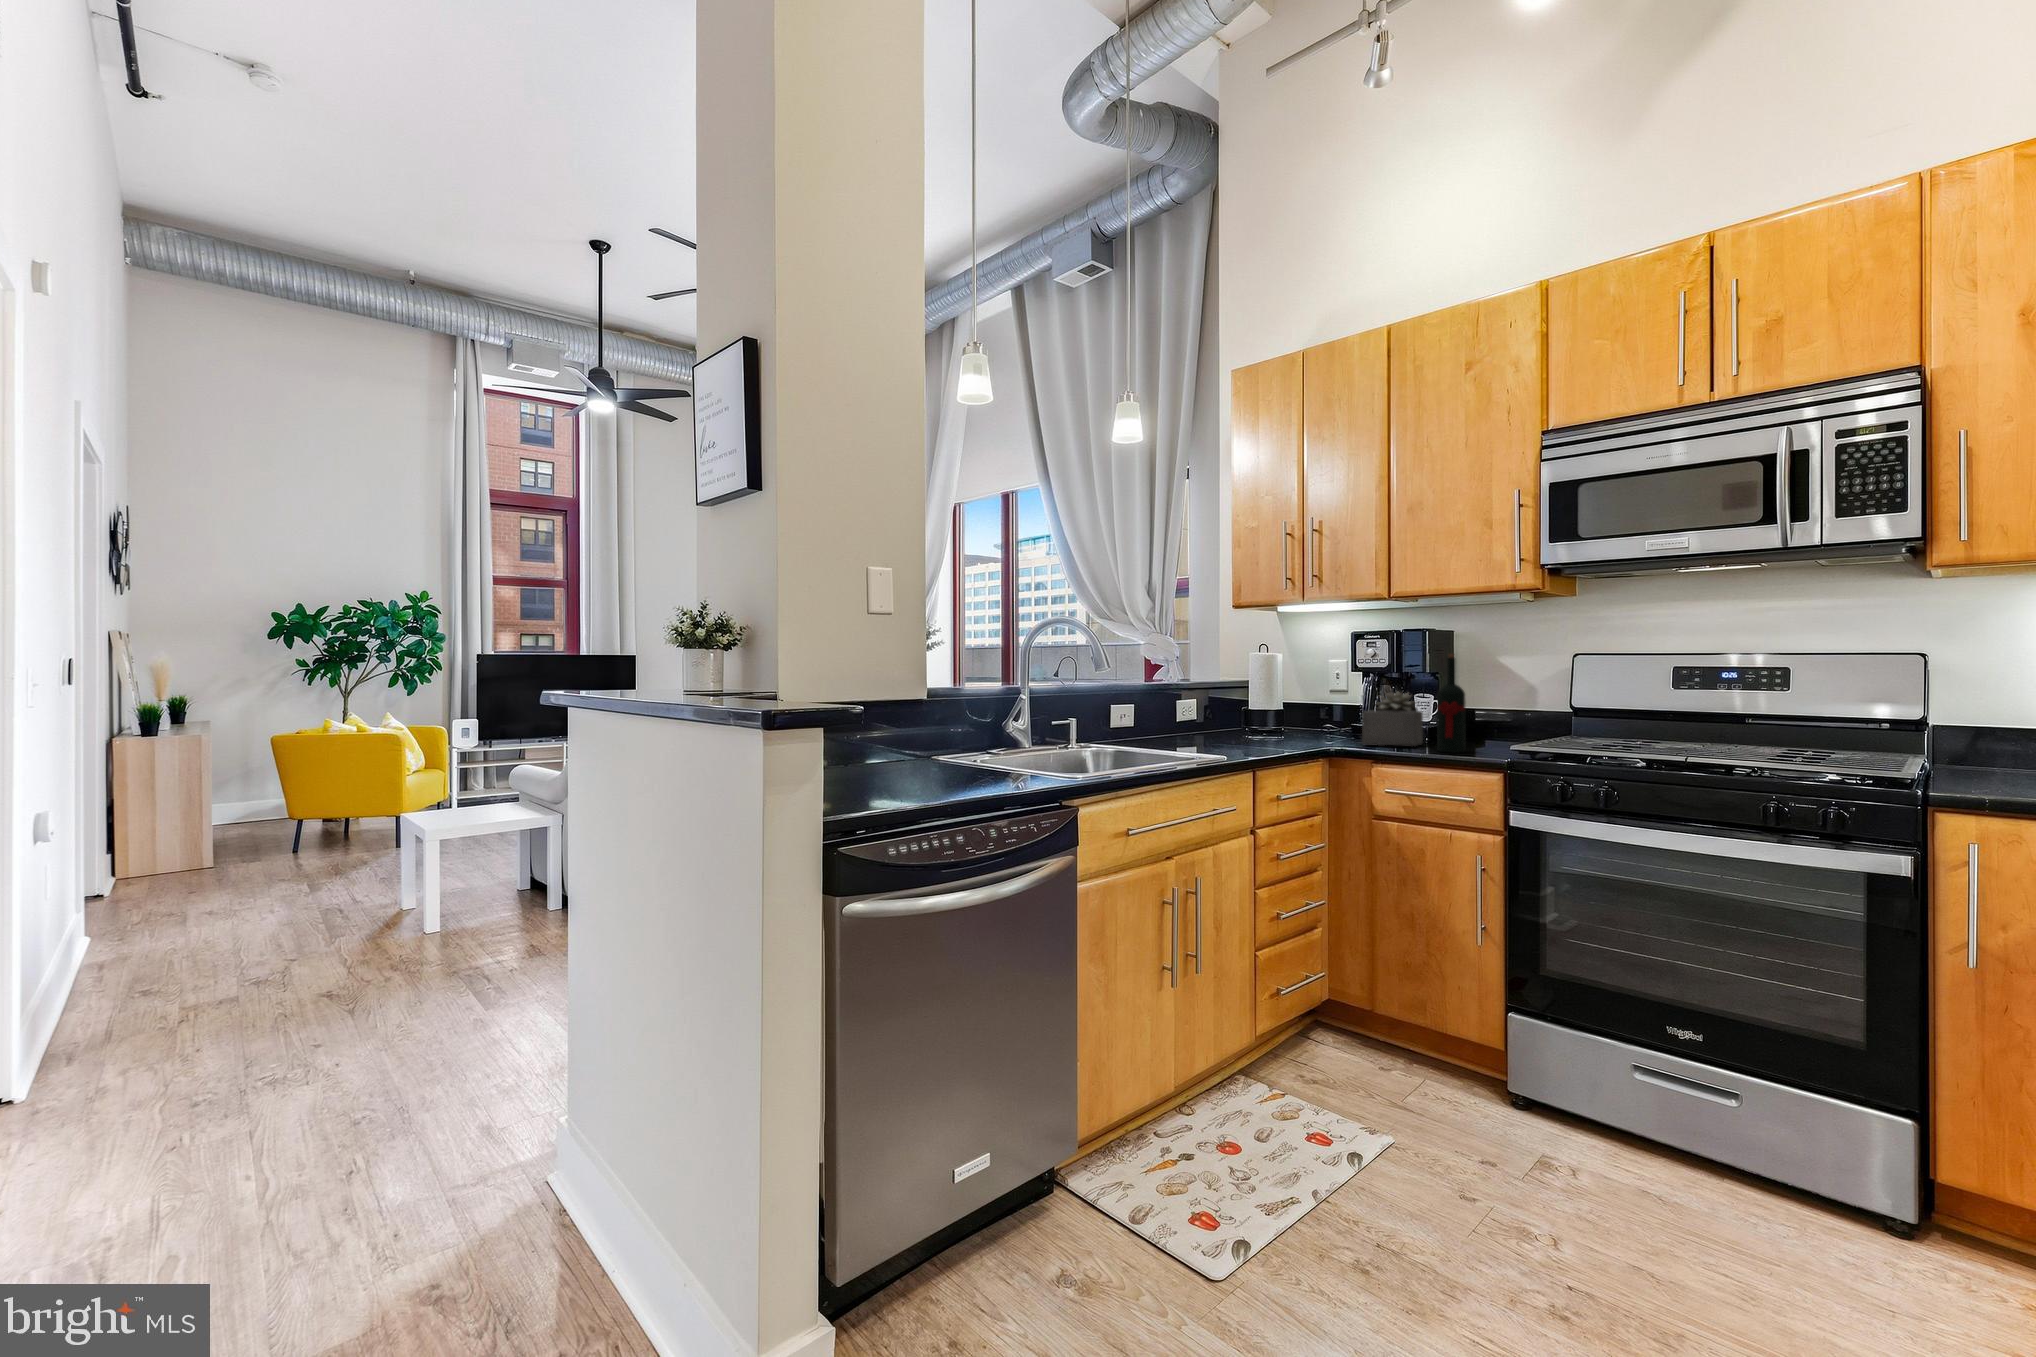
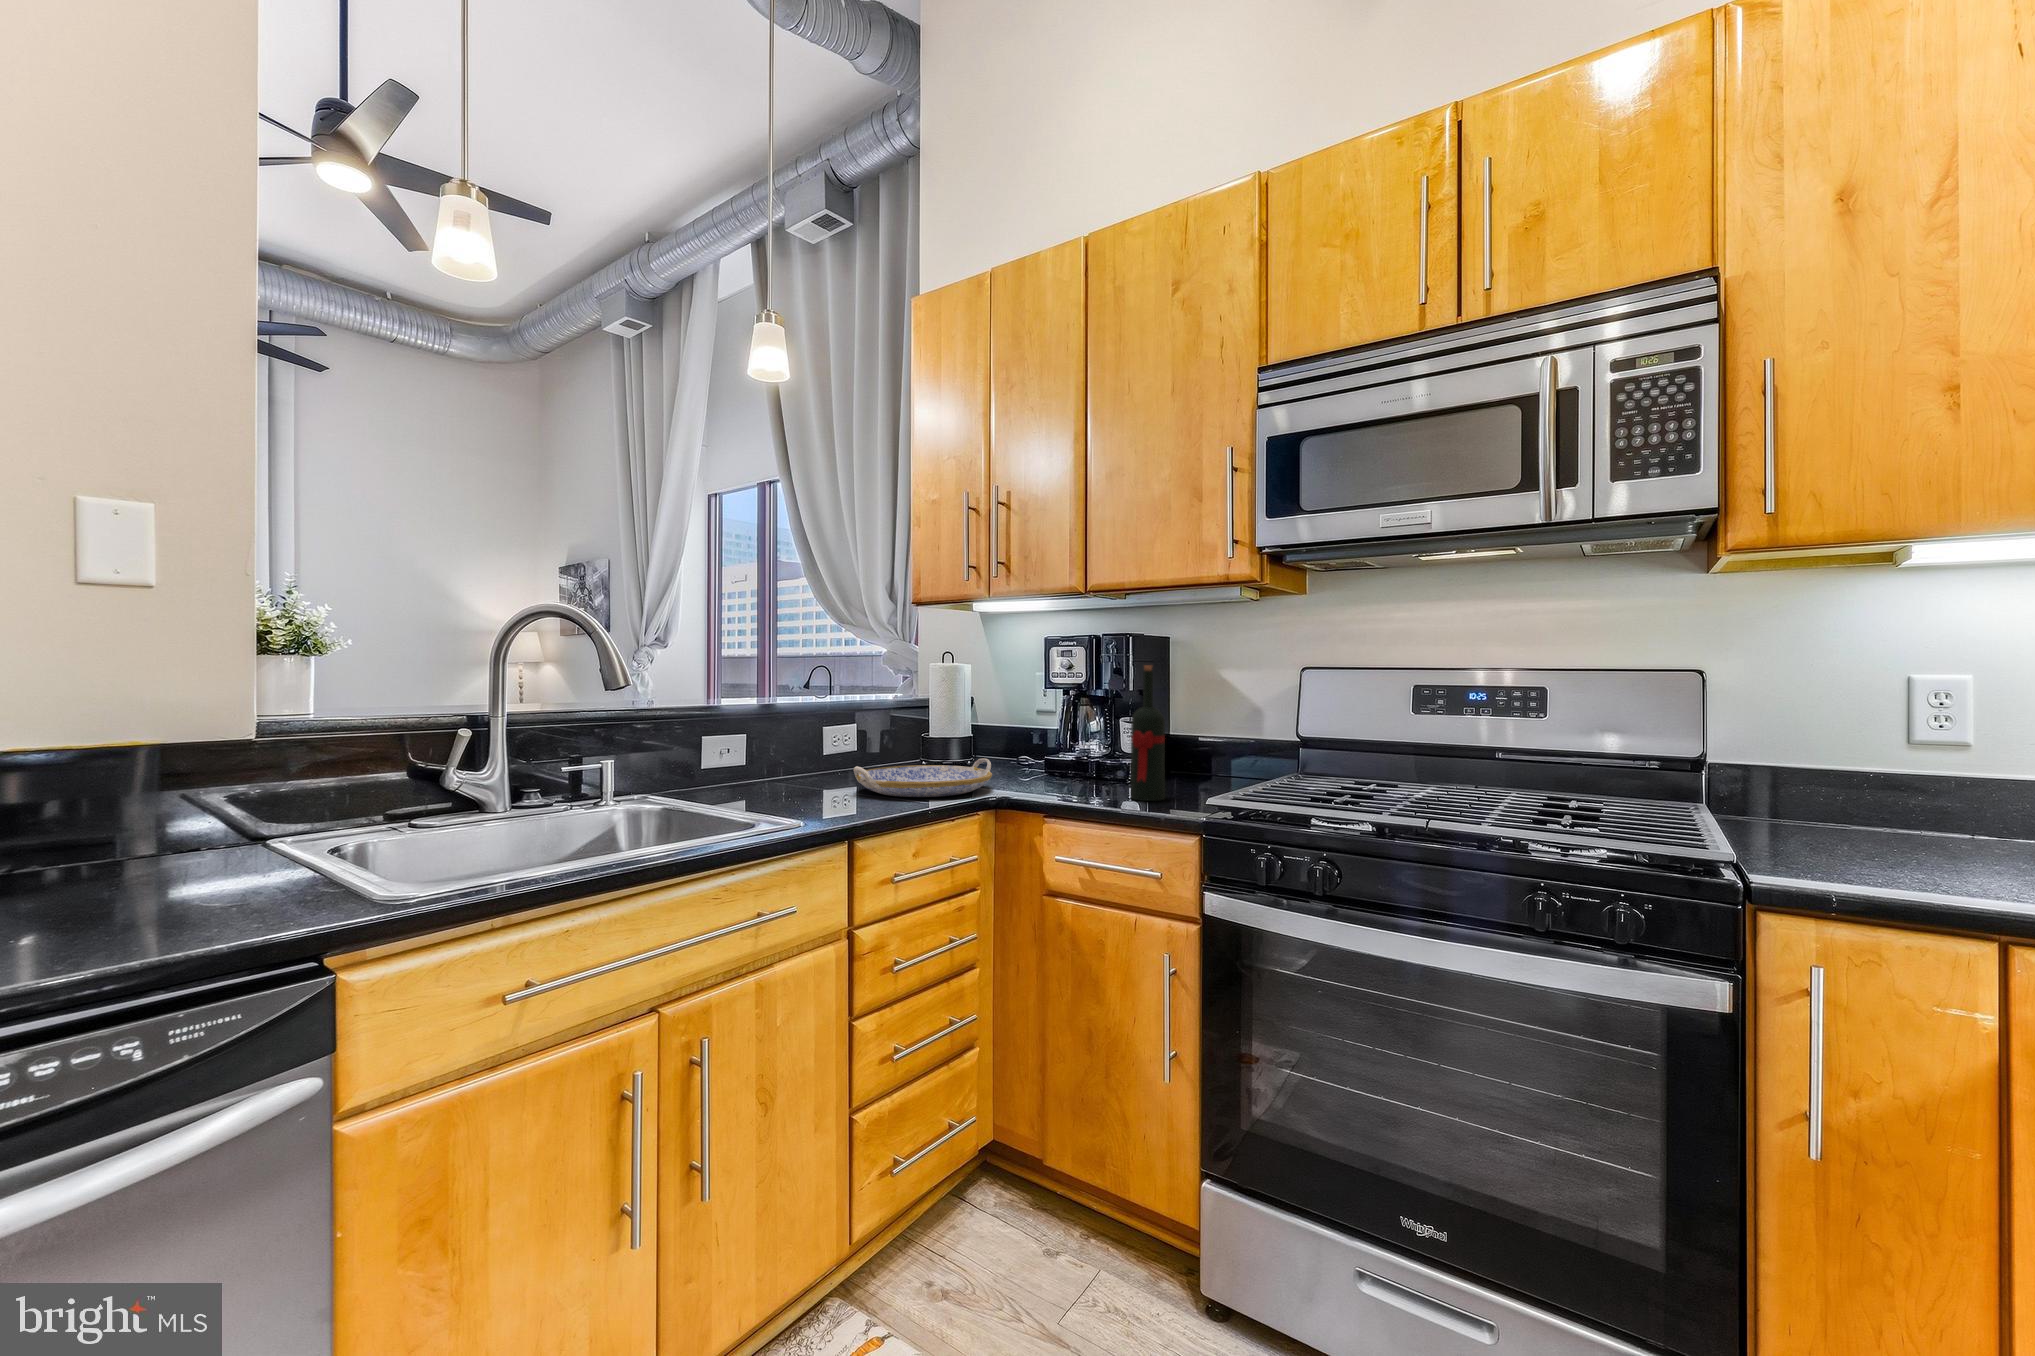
succulent plant: present [1362,692,1423,746] -> none [1044,714,1123,789]
serving tray: none [1222,724,1323,749] -> present [854,758,992,797]

